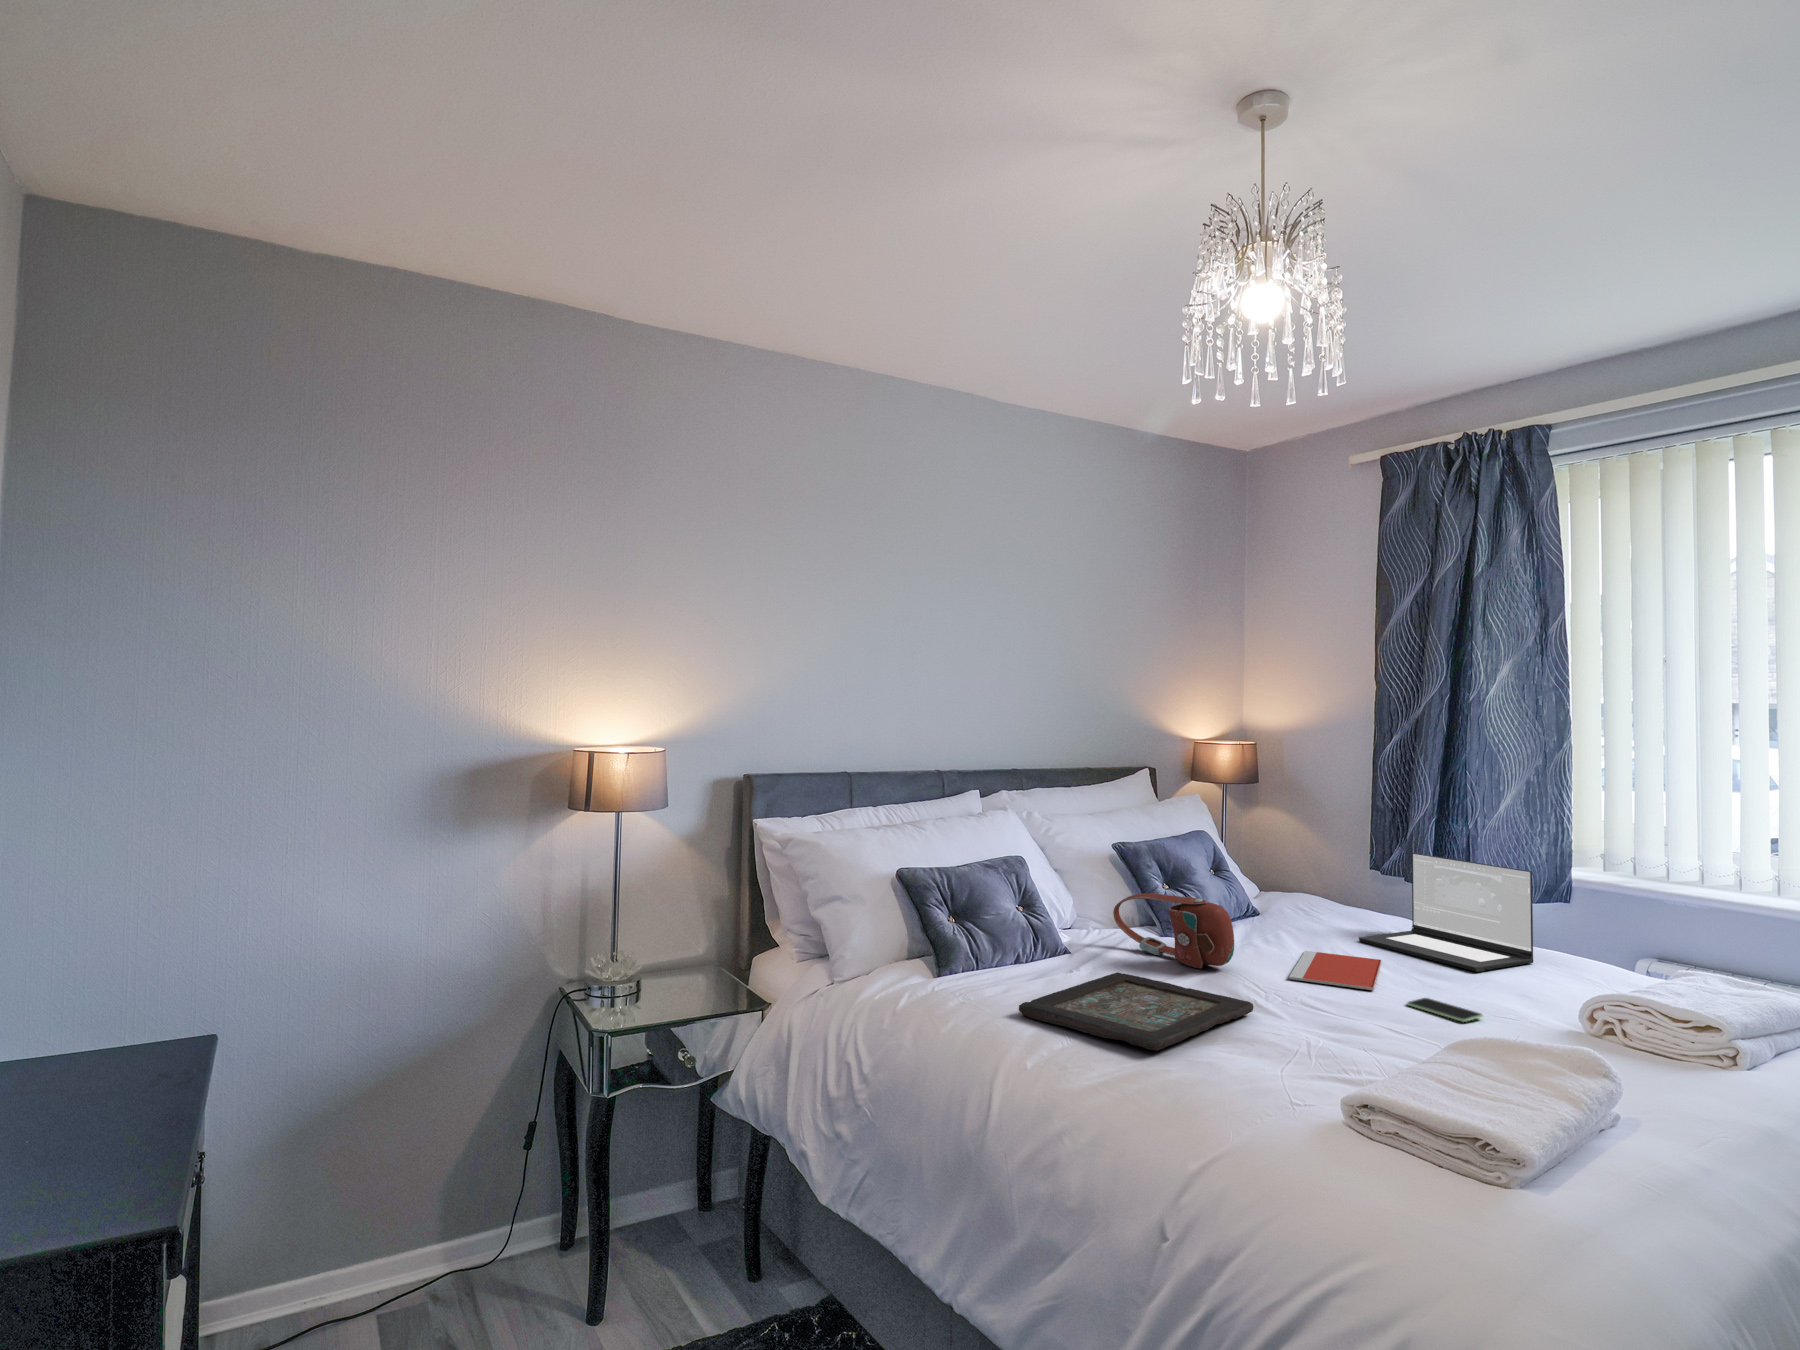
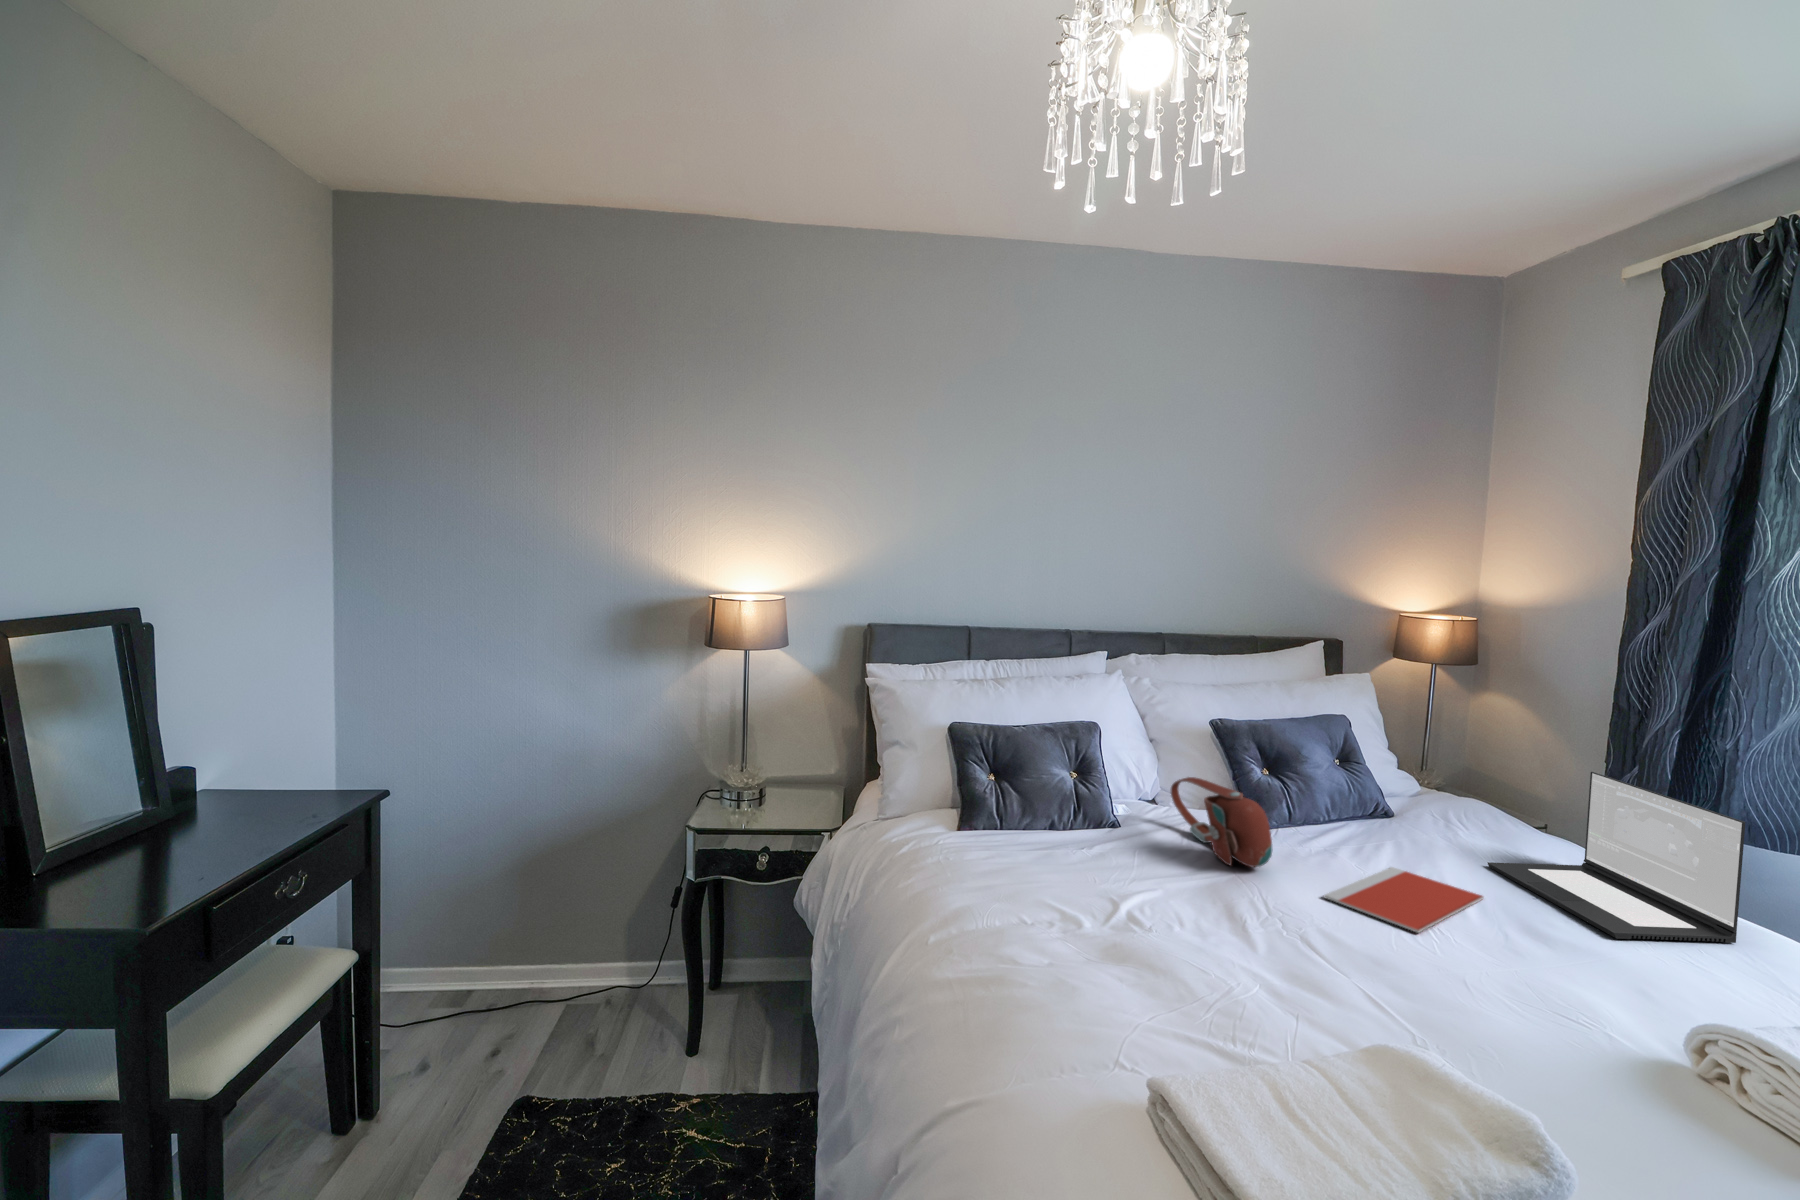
decorative tray: present [1019,972,1253,1051] -> none [973,855,1220,950]
smartphone: present [1407,998,1483,1022] -> none [1443,958,1536,1004]

